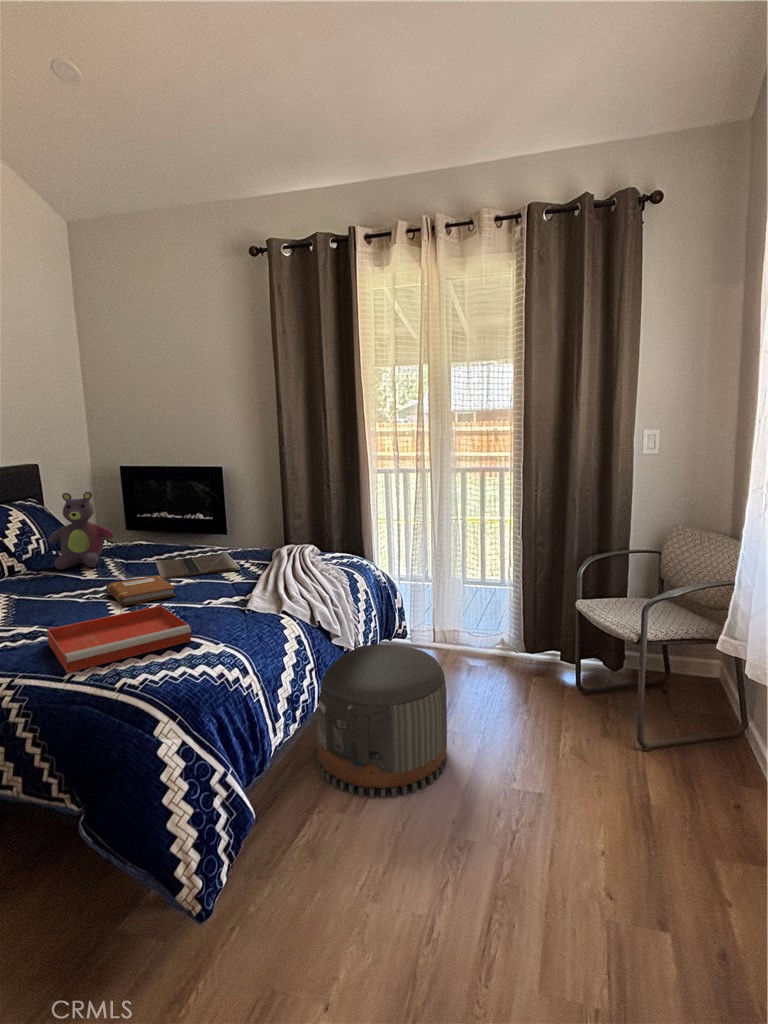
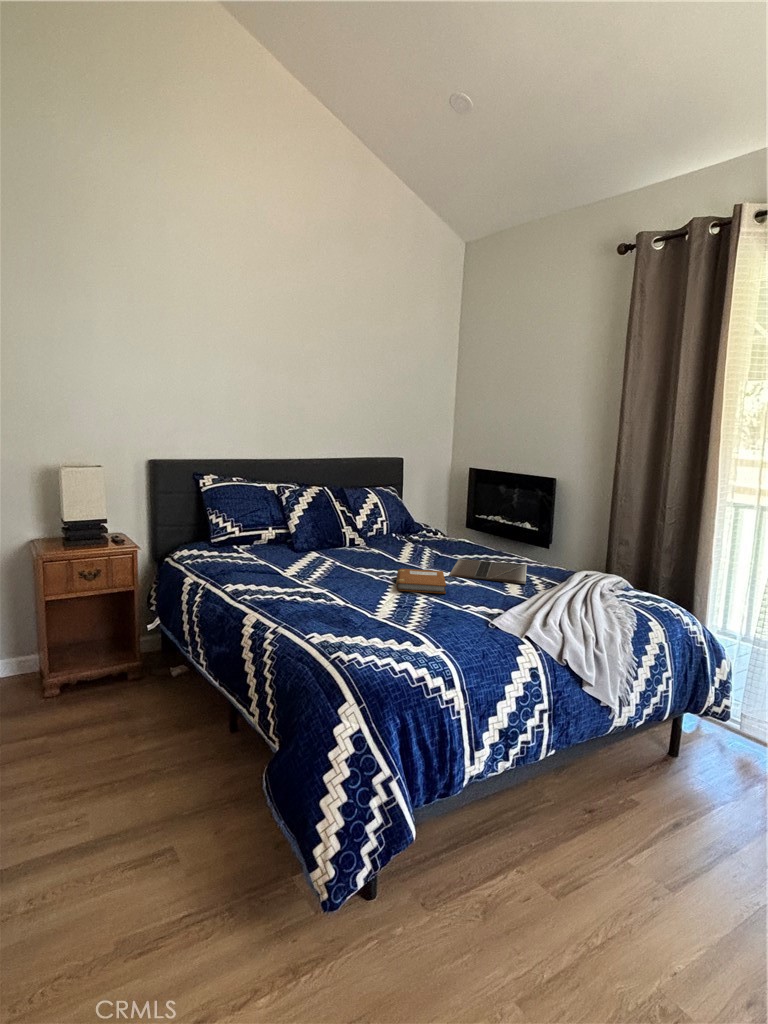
stuffed bear: present [49,492,114,570] -> none [380,484,432,552]
tray: present [47,605,191,673] -> none [309,594,418,639]
pouf: present [316,644,447,798] -> none [543,705,726,916]

